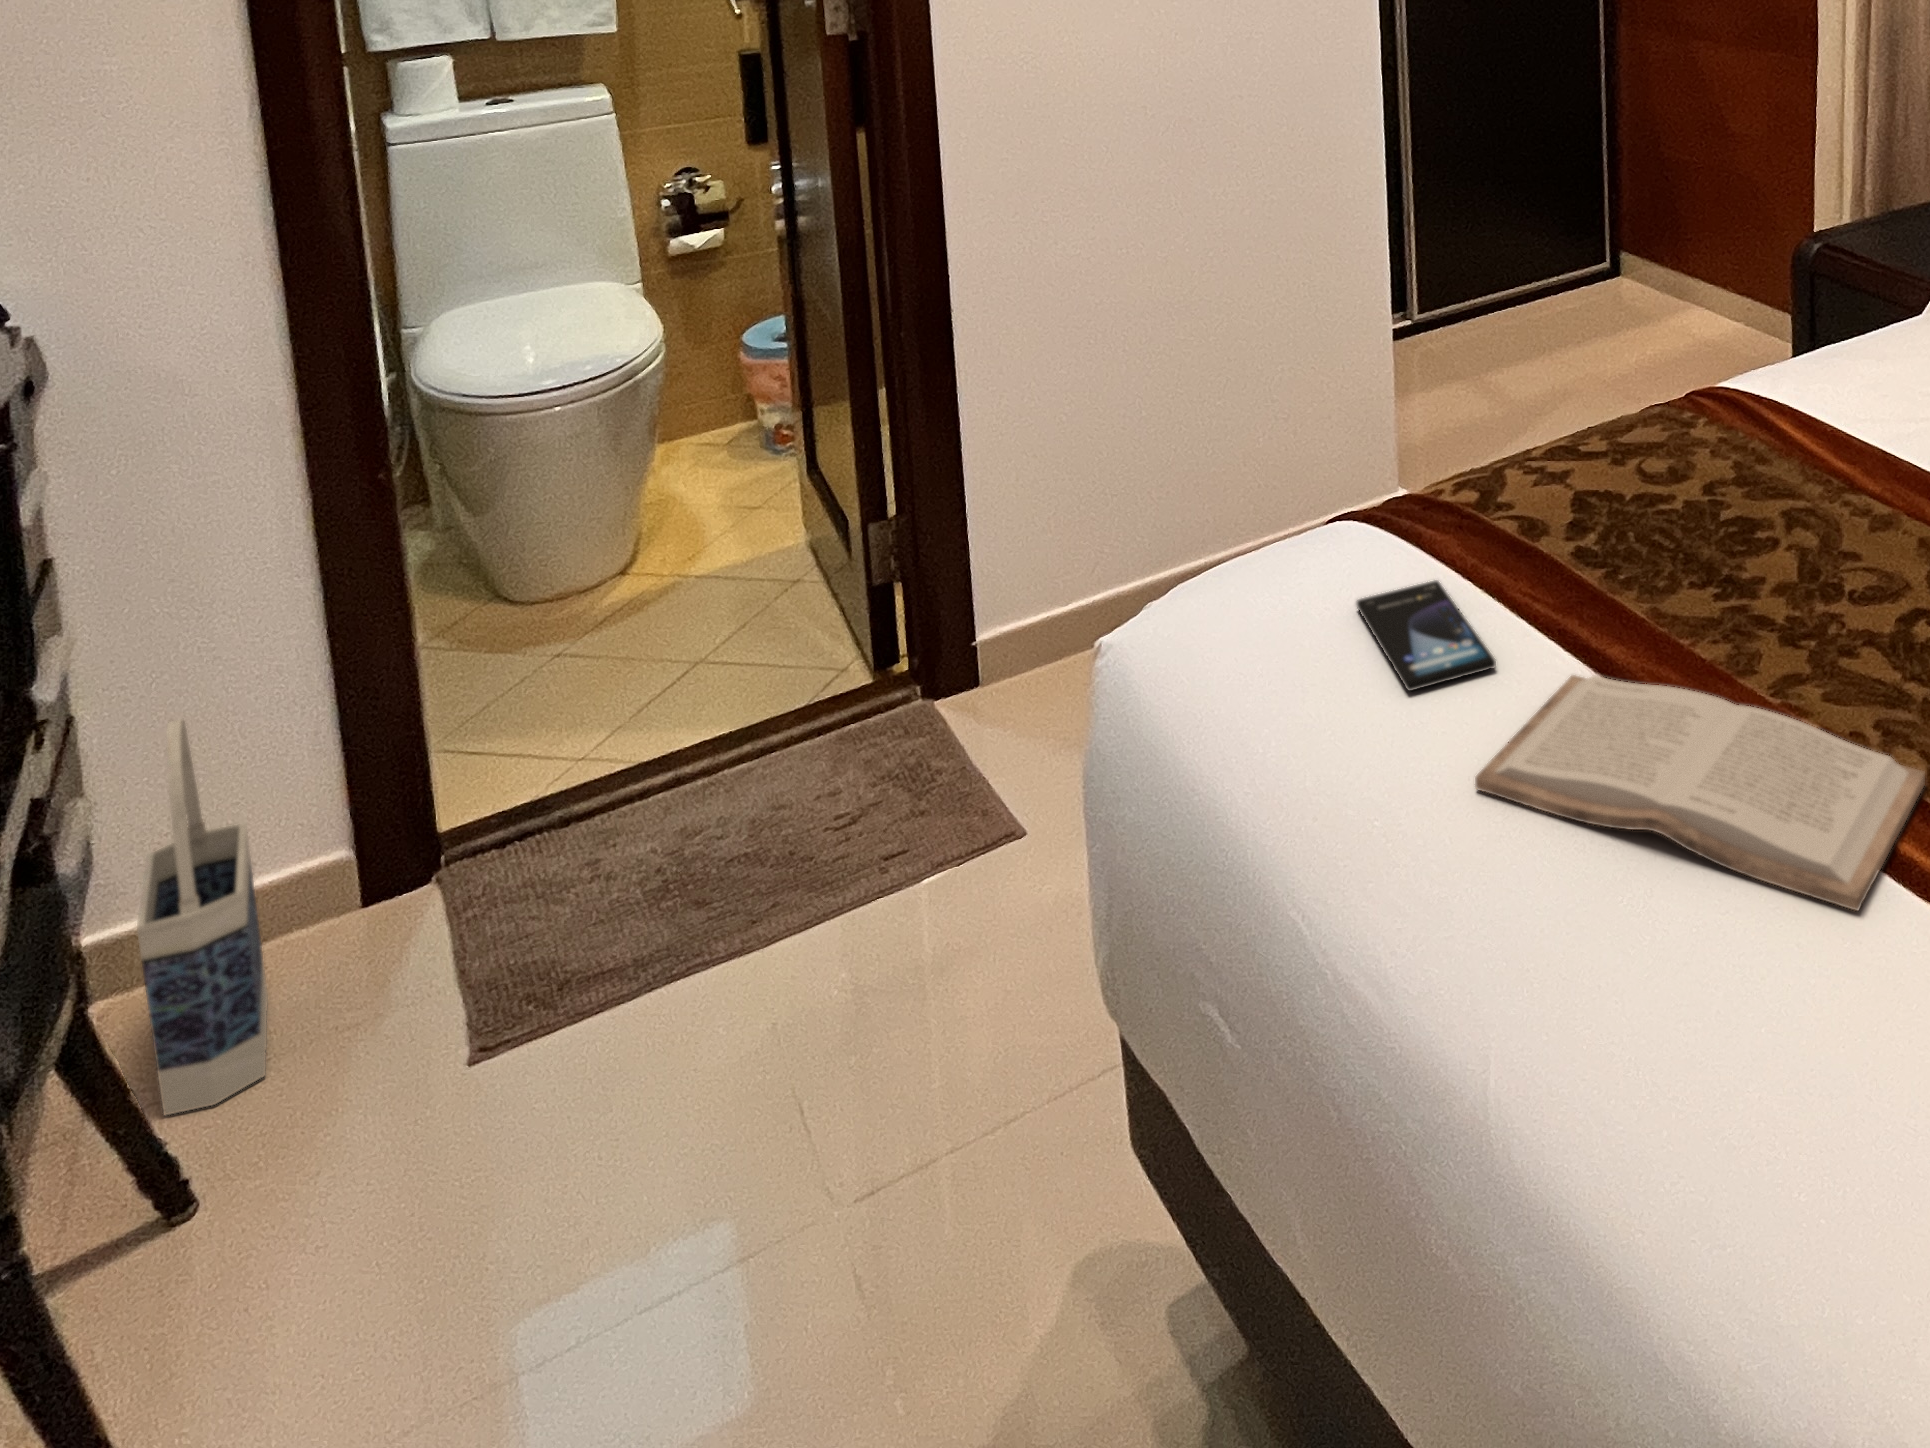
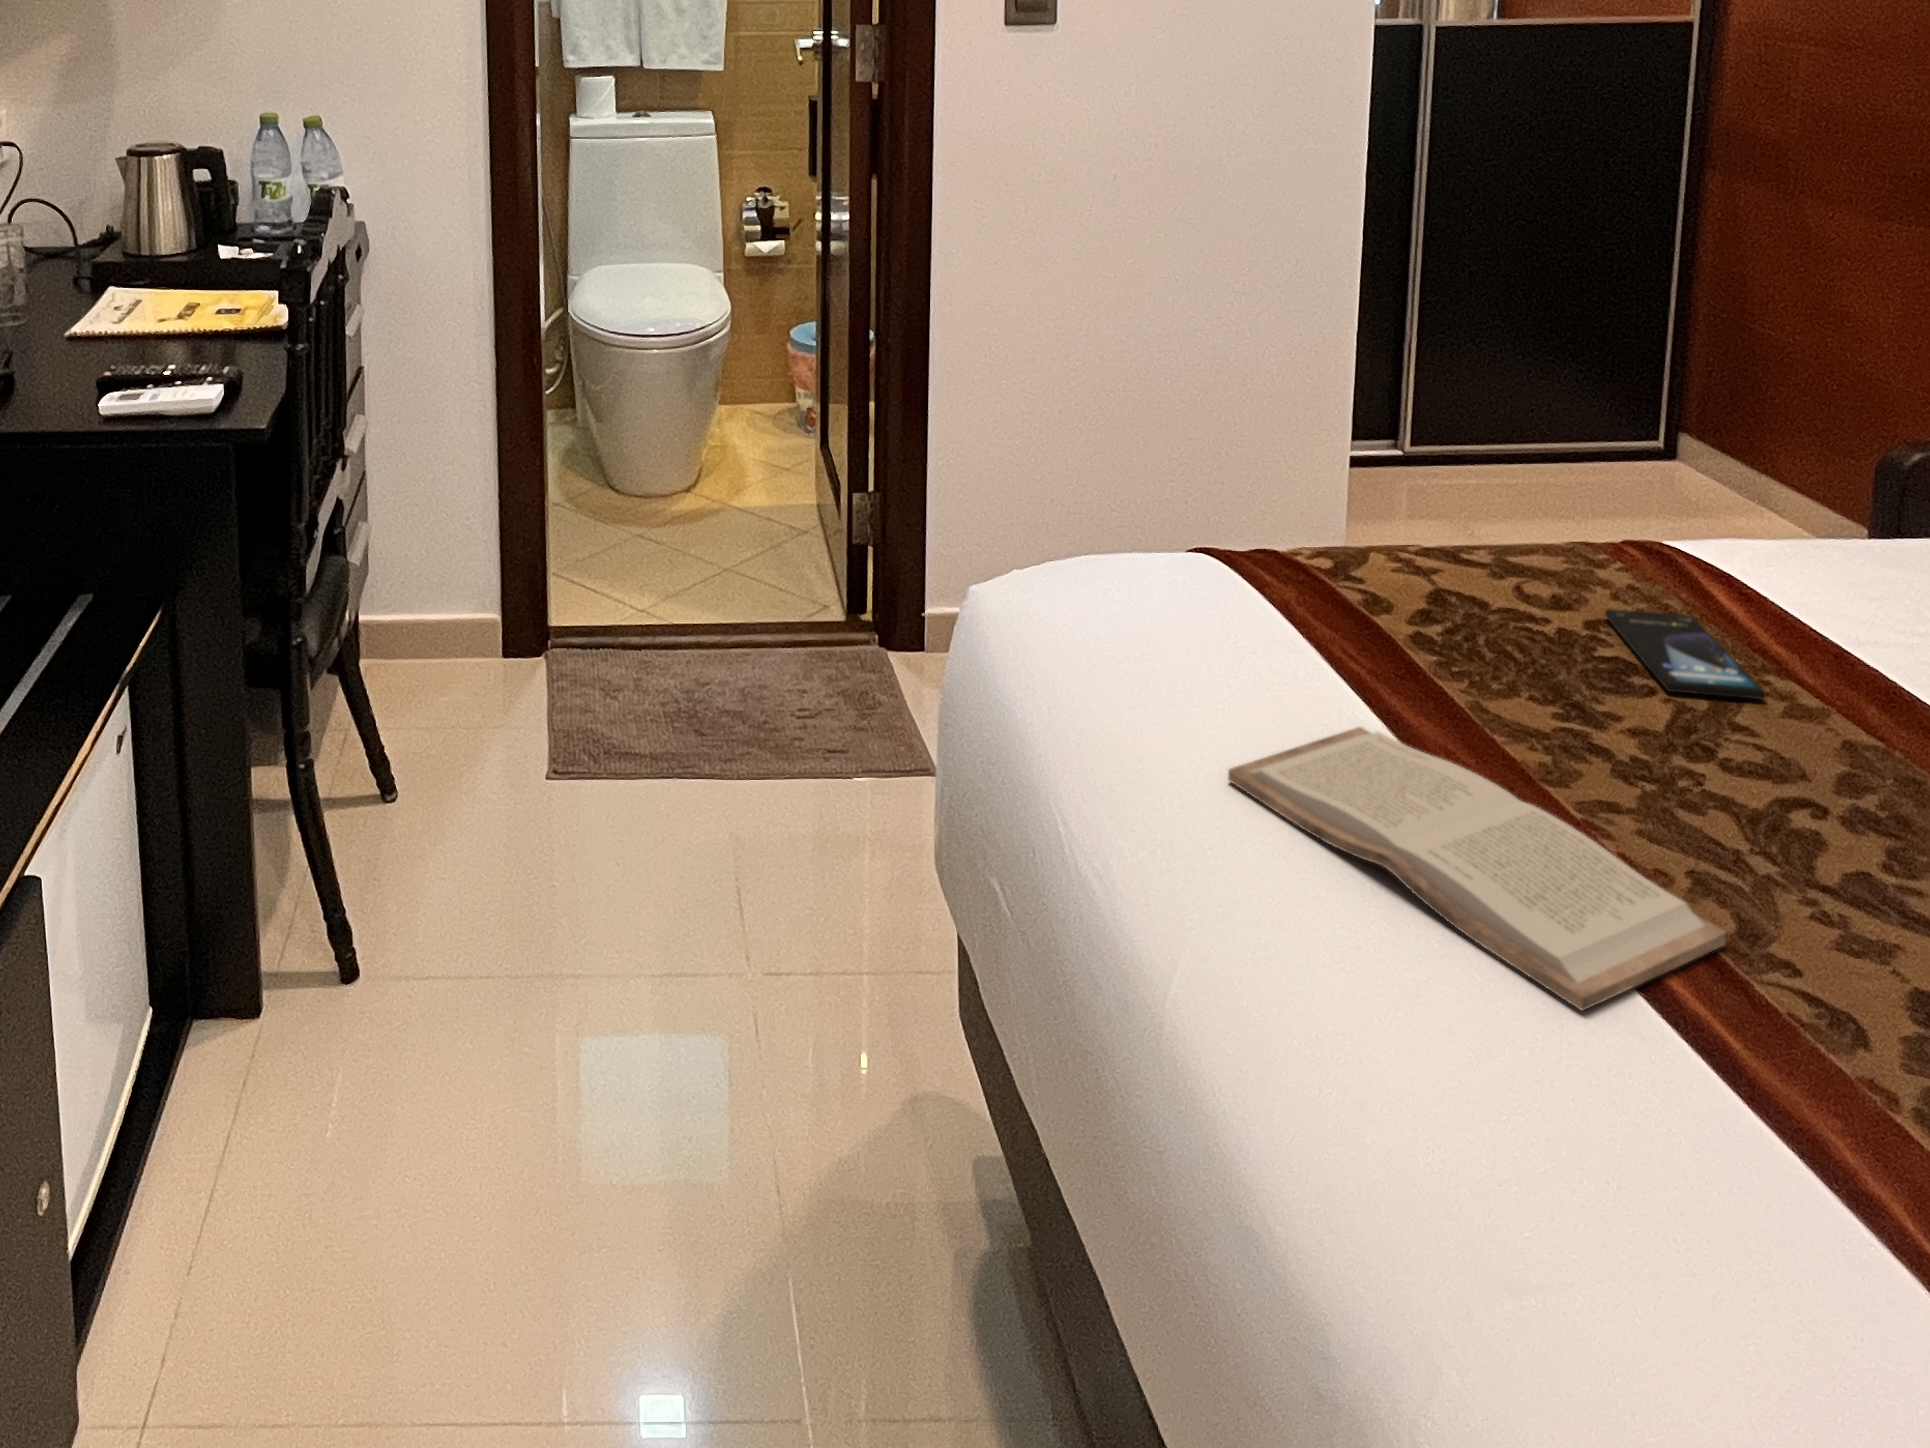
smartphone: present [1356,580,1496,691] -> present [1605,609,1766,699]
bag: present [137,719,268,1115] -> none [384,485,448,739]

